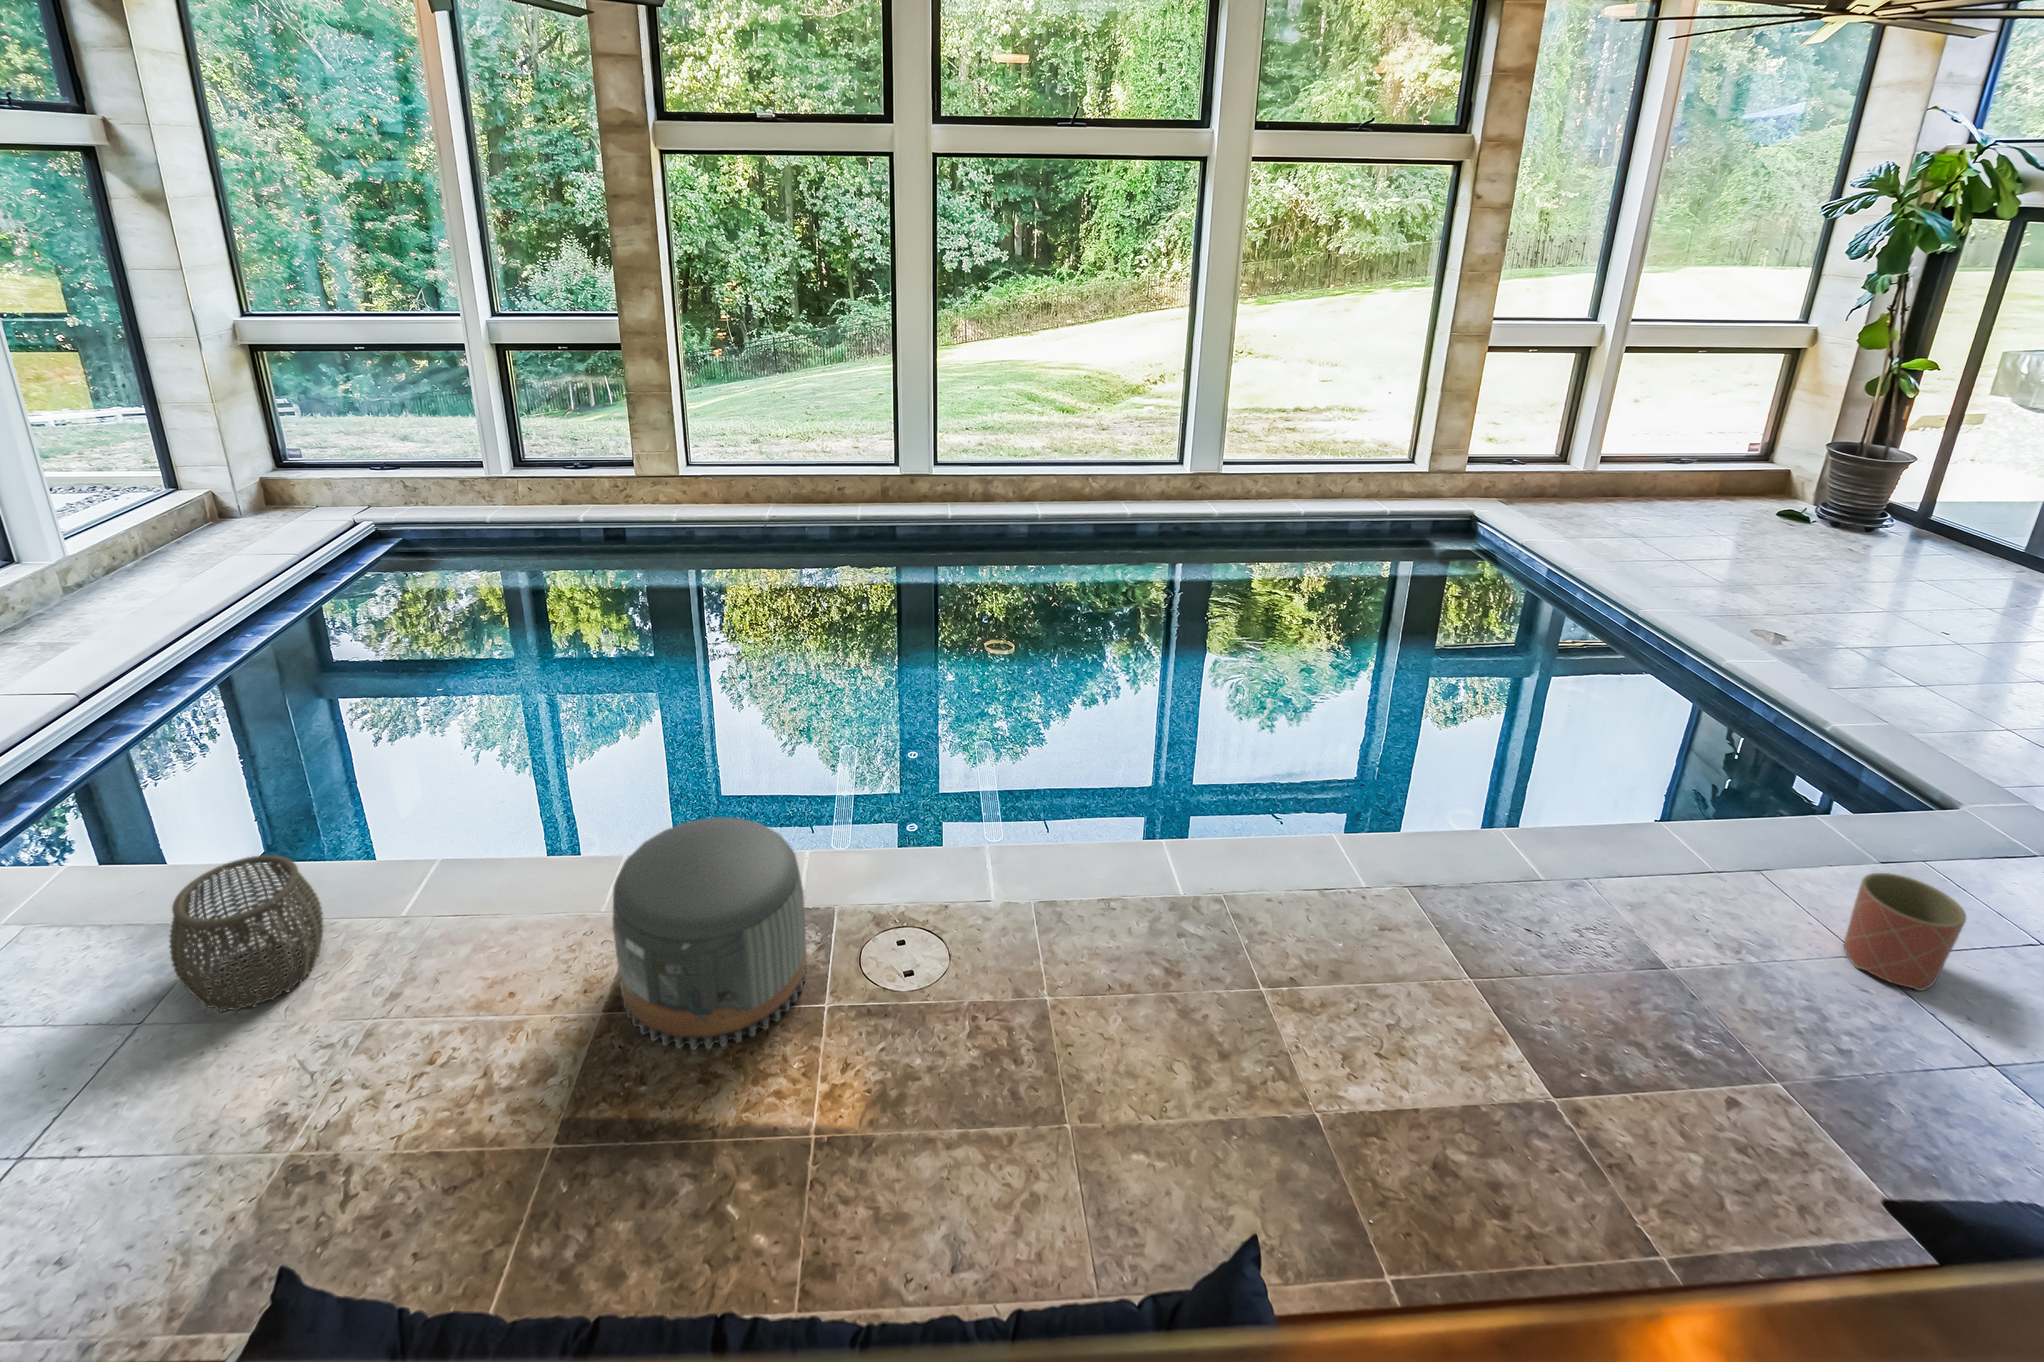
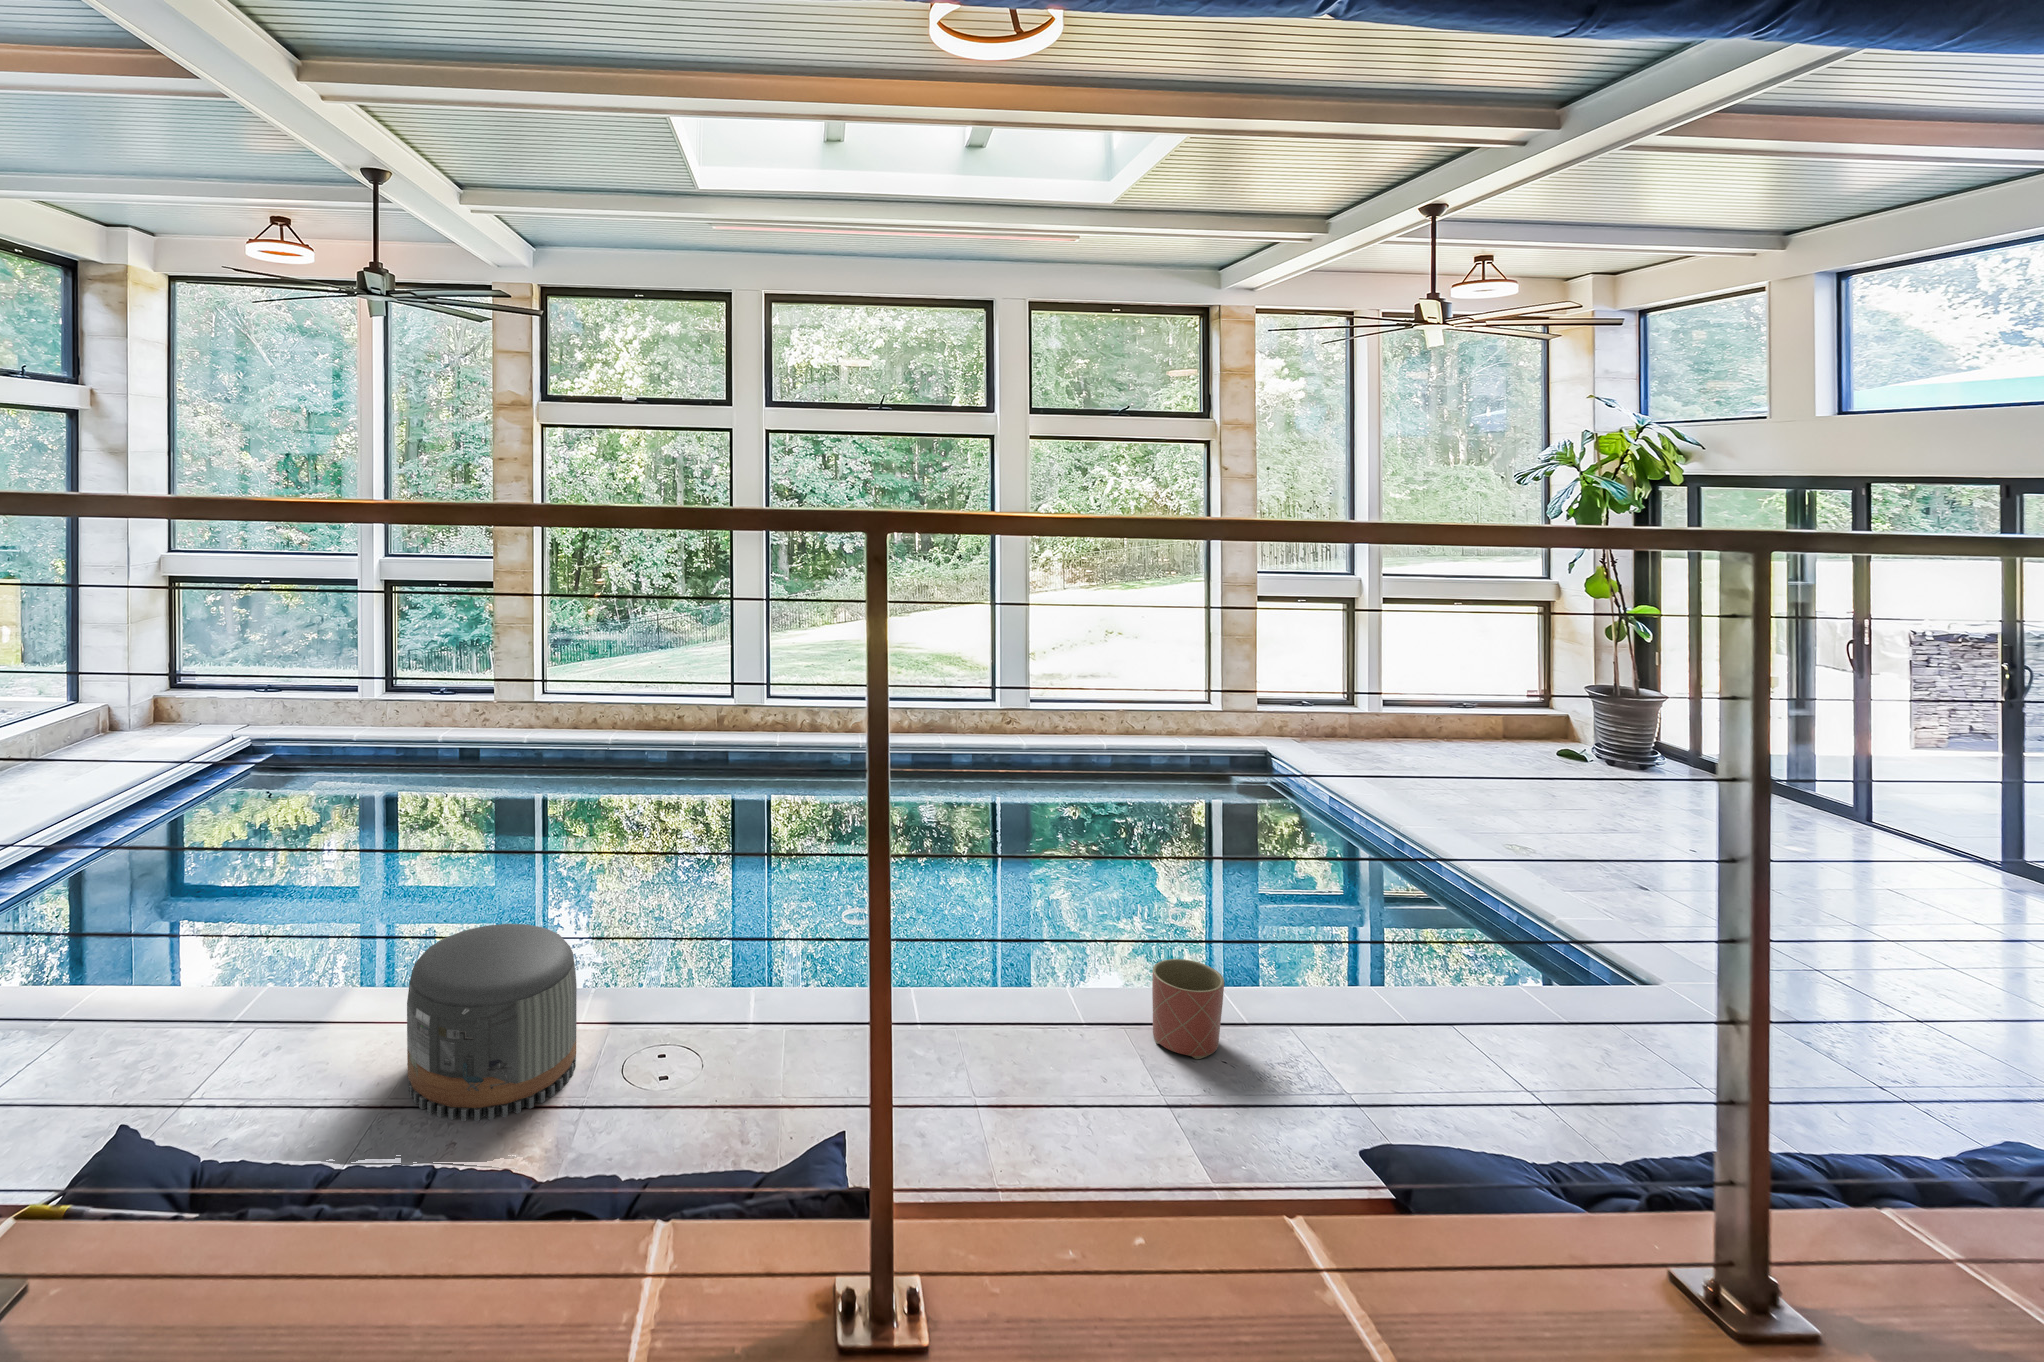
woven basket: present [169,855,323,1012] -> none [25,948,159,1083]
planter: present [1844,873,1966,991] -> present [1152,959,1224,1059]

